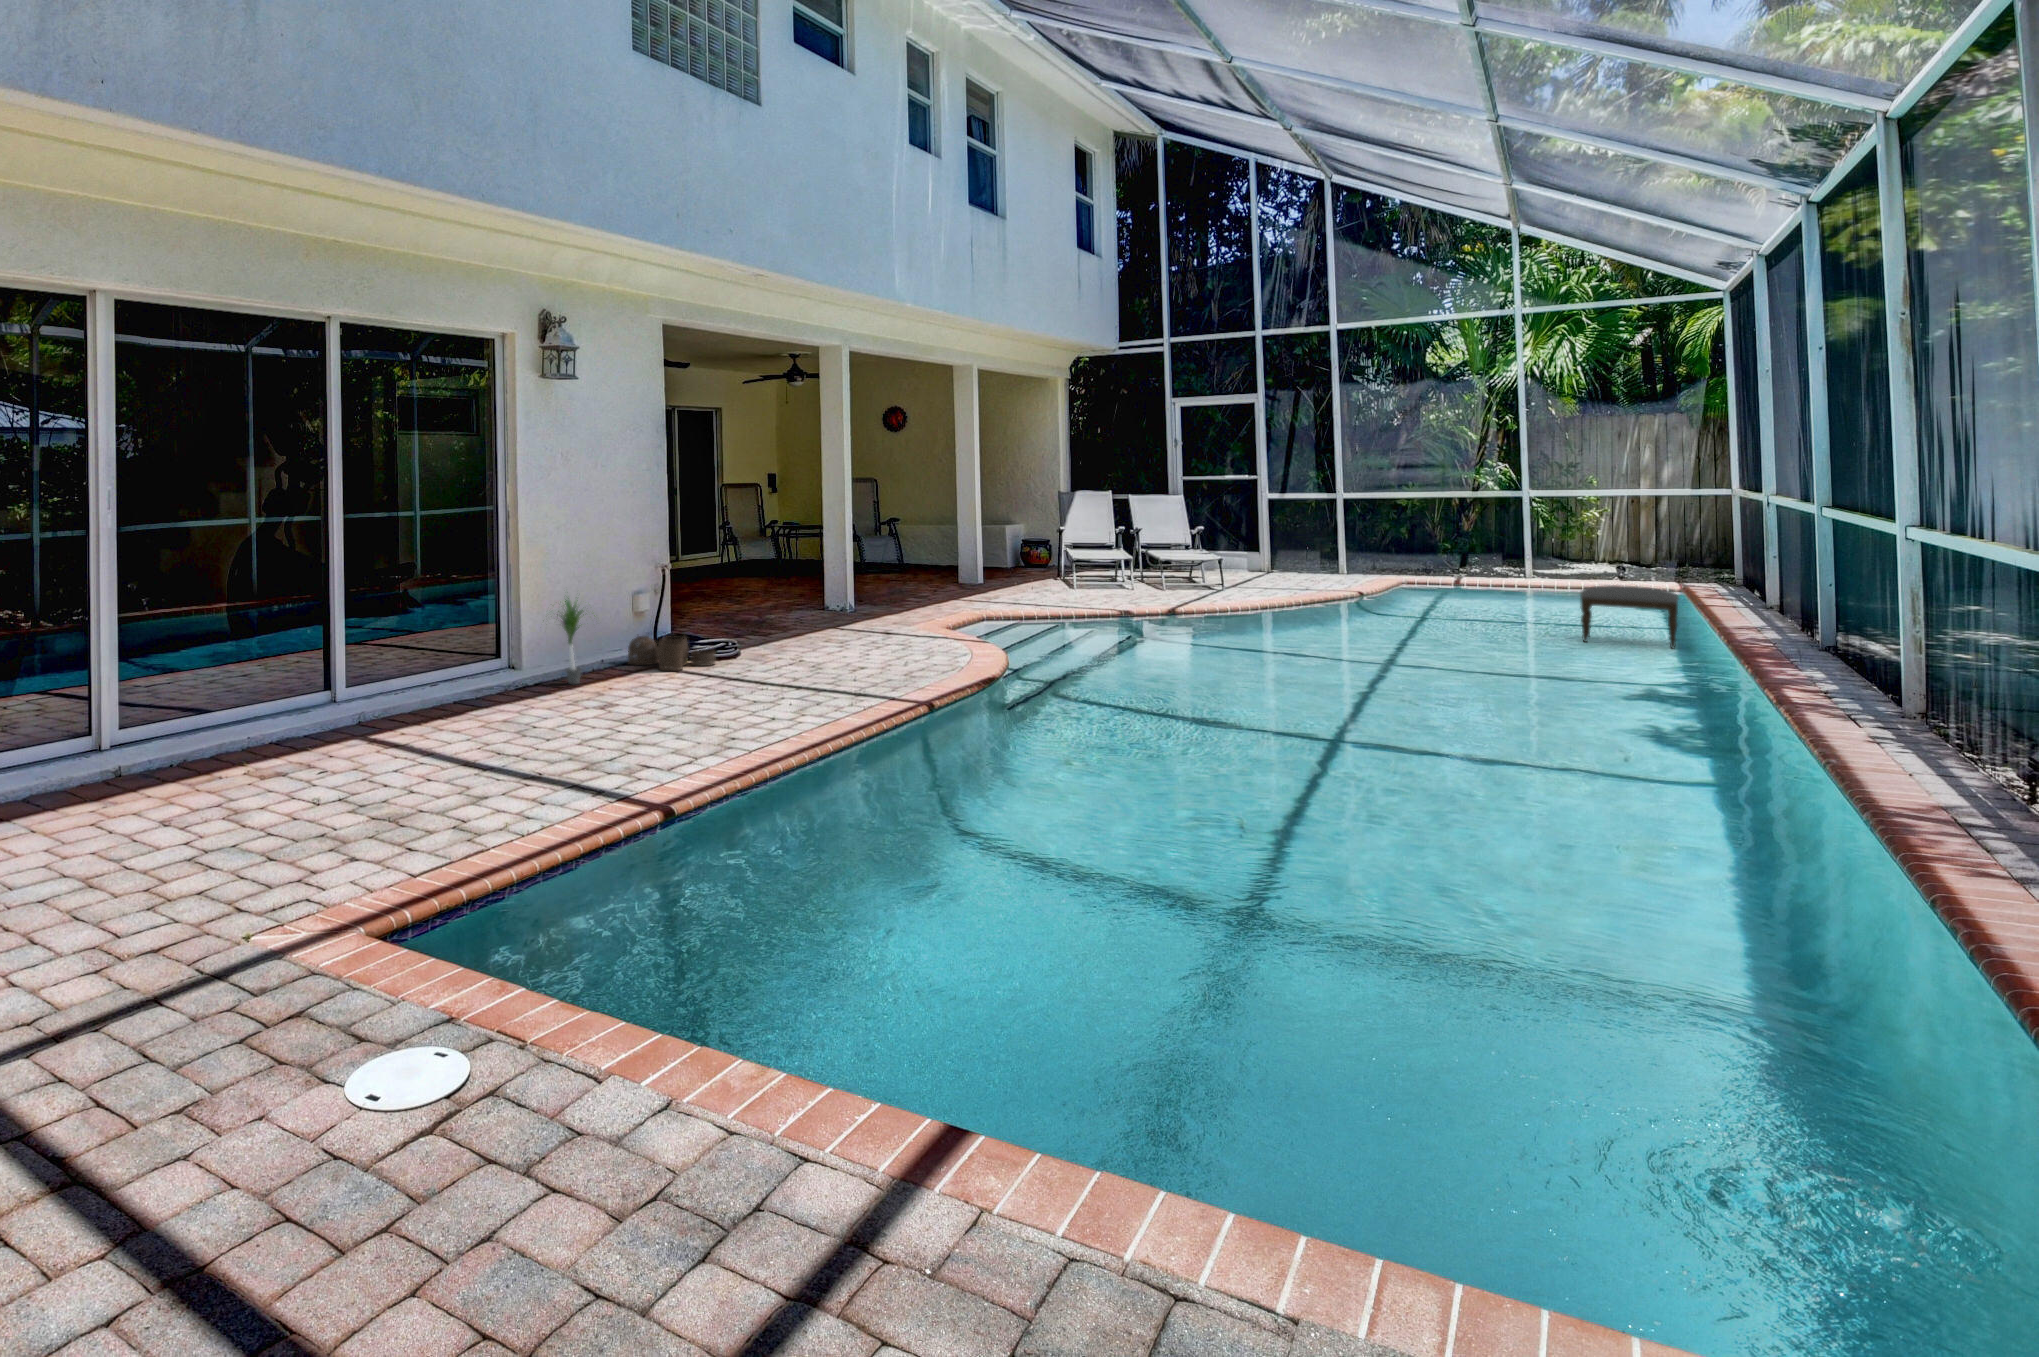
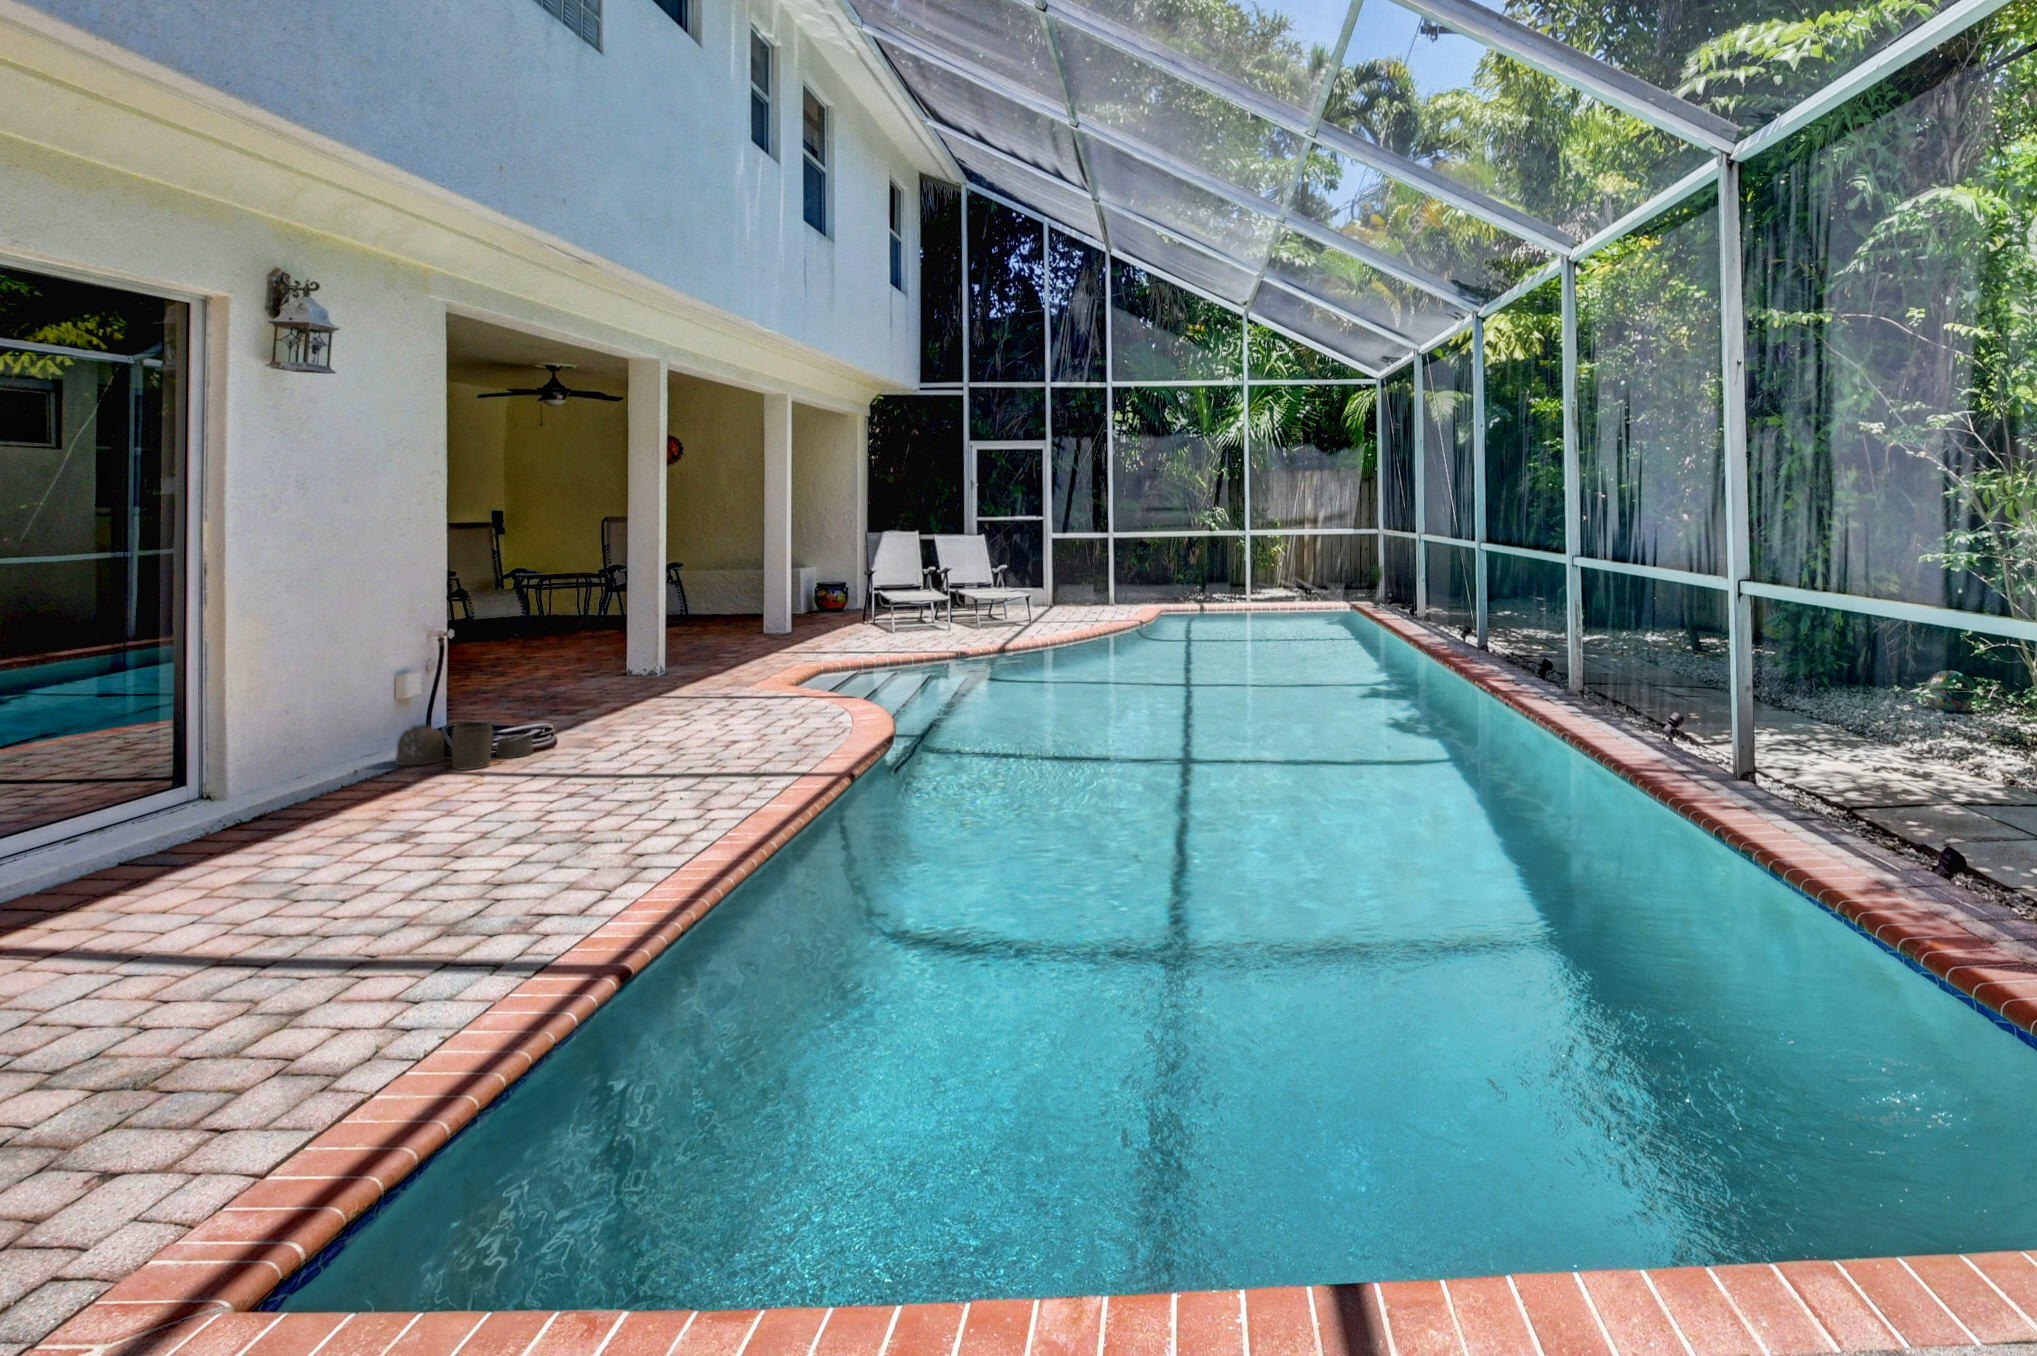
ottoman: present [1580,585,1679,648] -> none [1317,608,1382,656]
potted plant: present [557,598,595,684] -> present [1372,565,1383,608]

